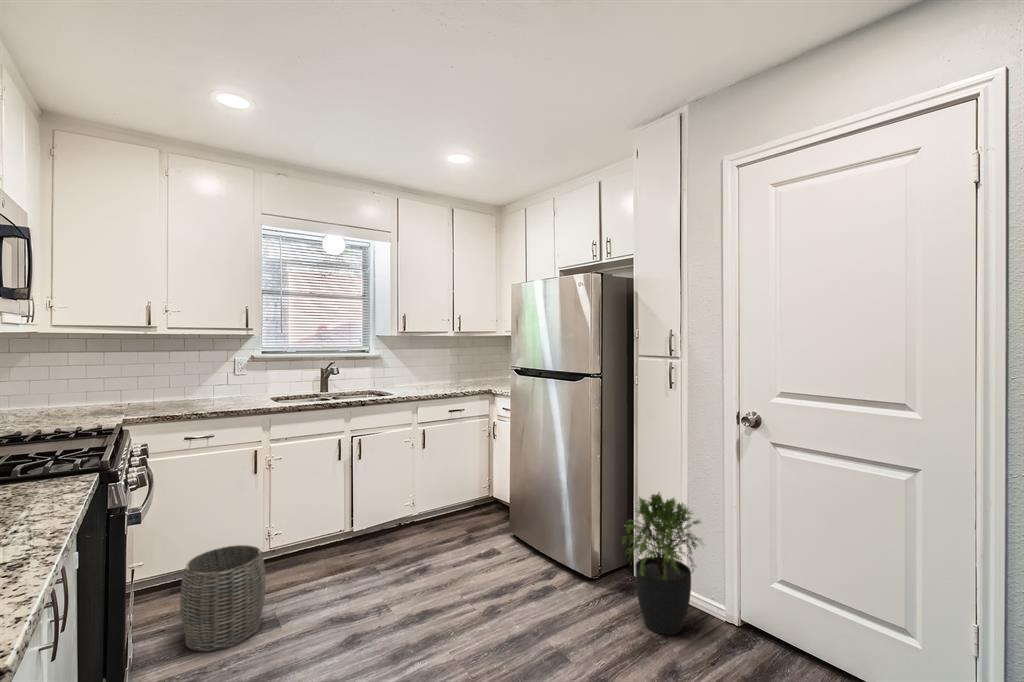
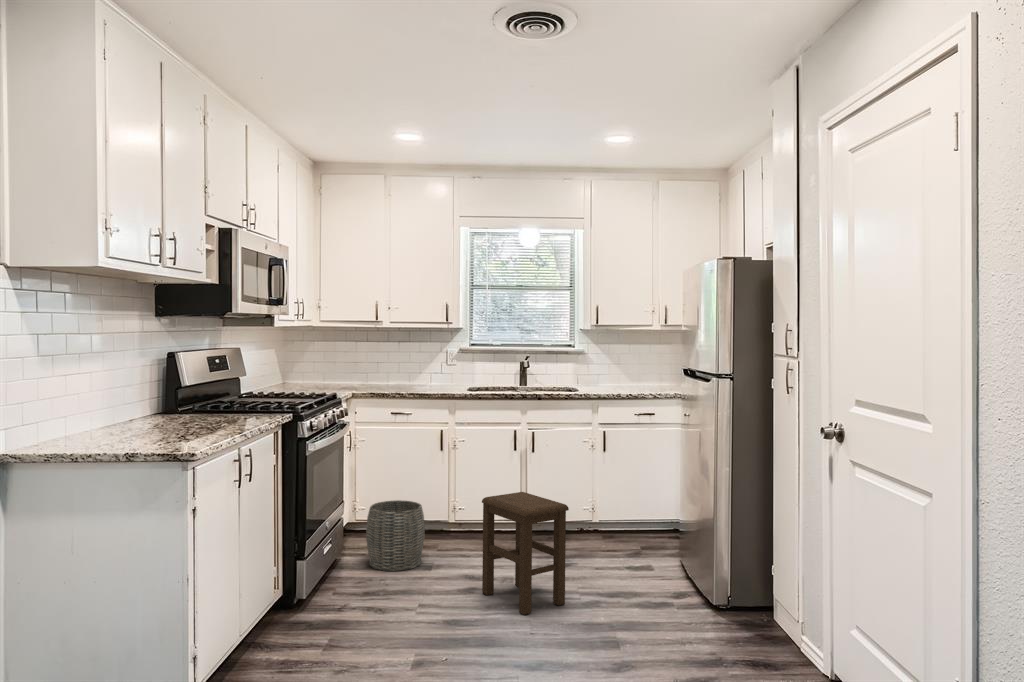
potted plant: present [623,493,700,635] -> none [700,505,802,661]
stool: none [373,511,475,657] -> present [482,492,569,615]

